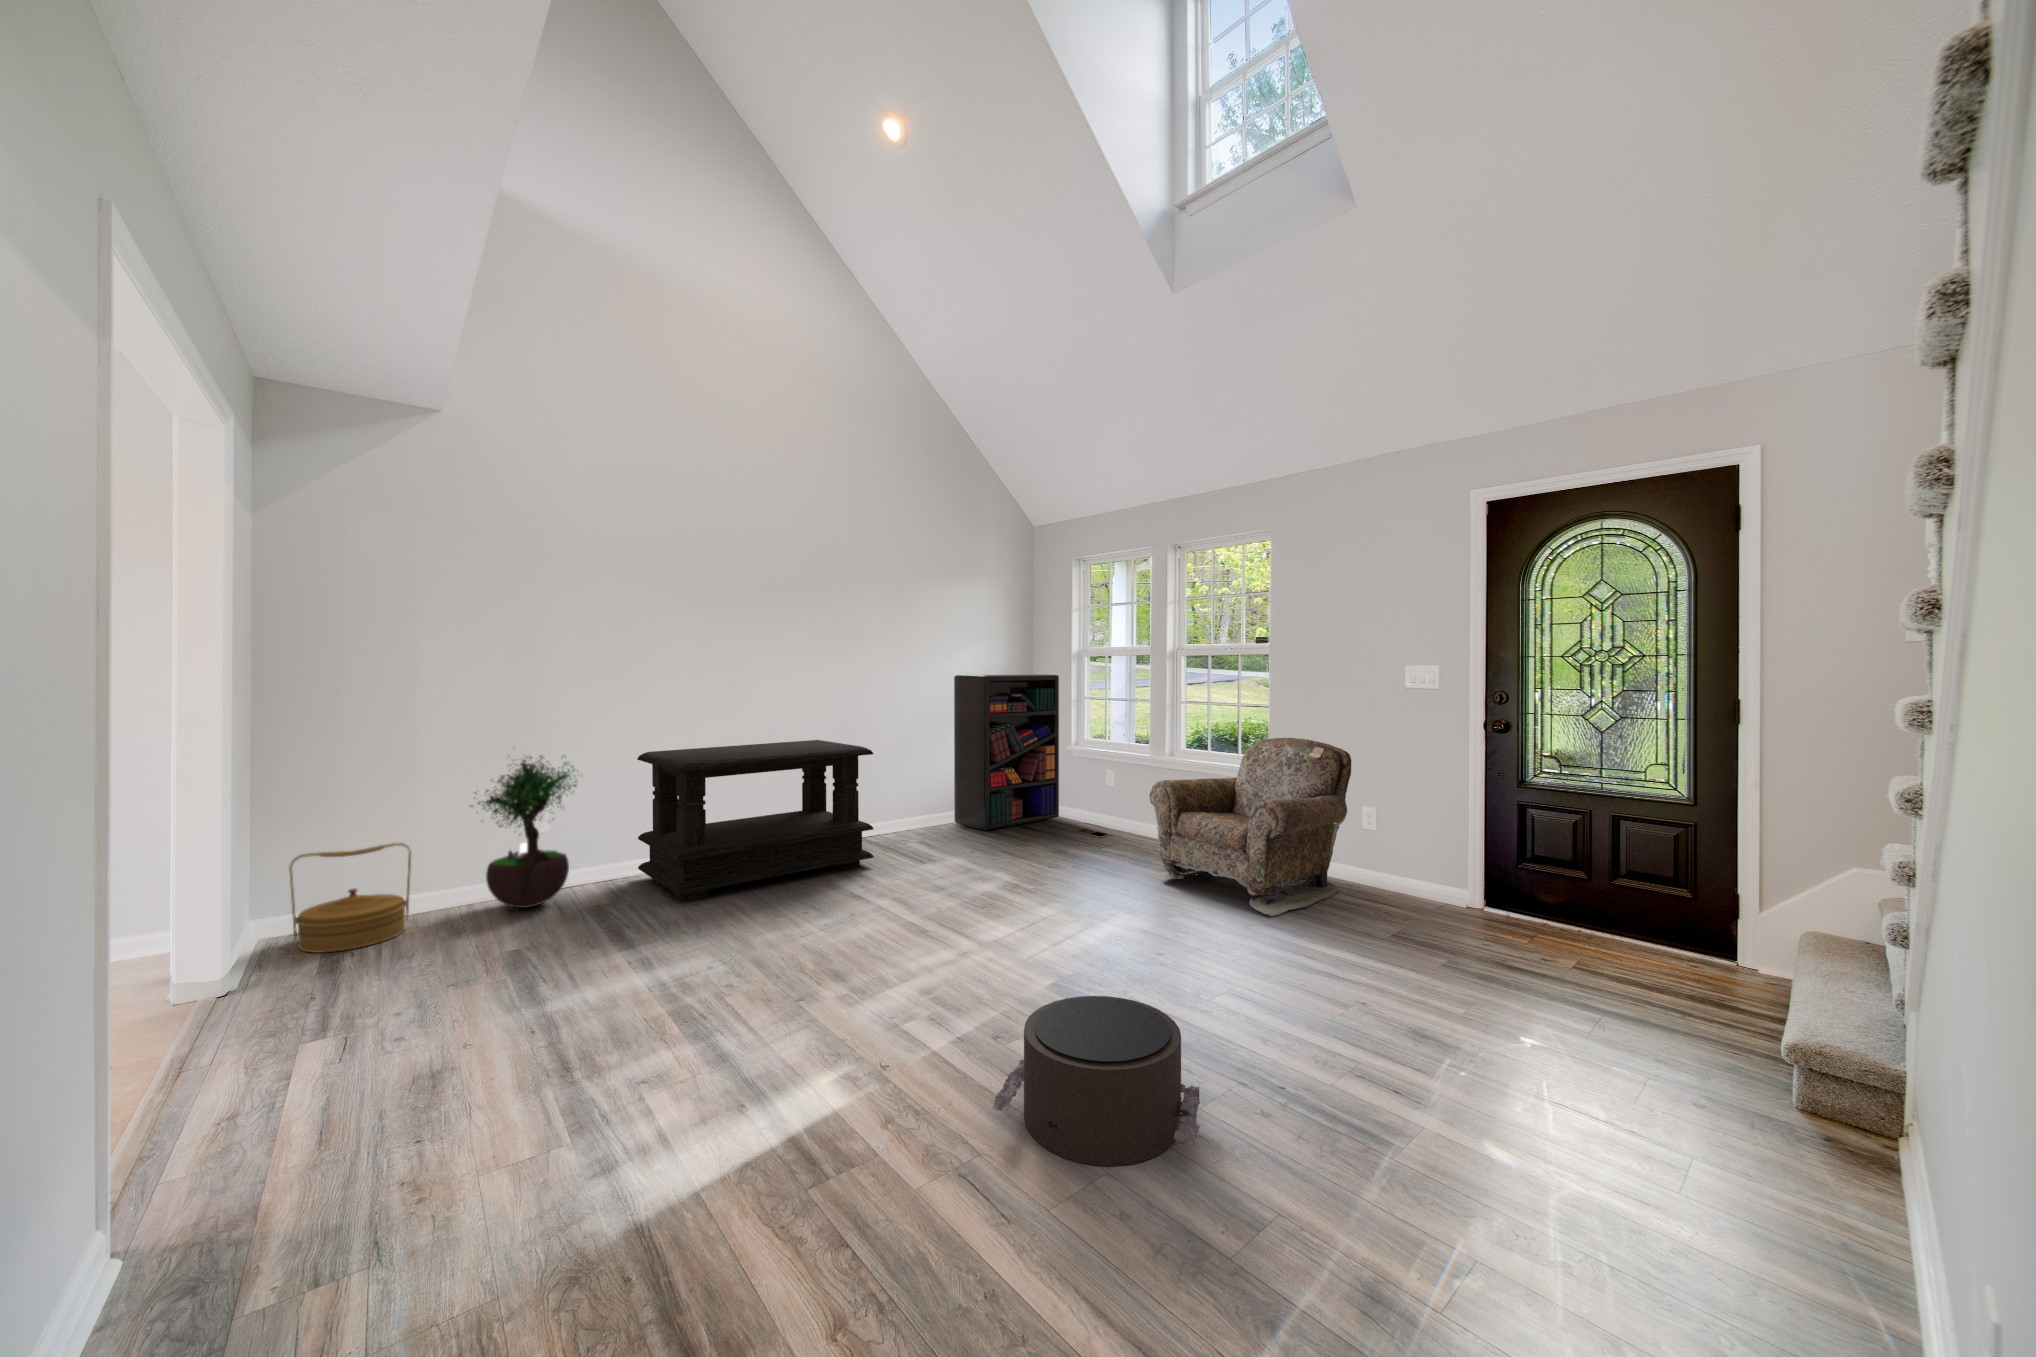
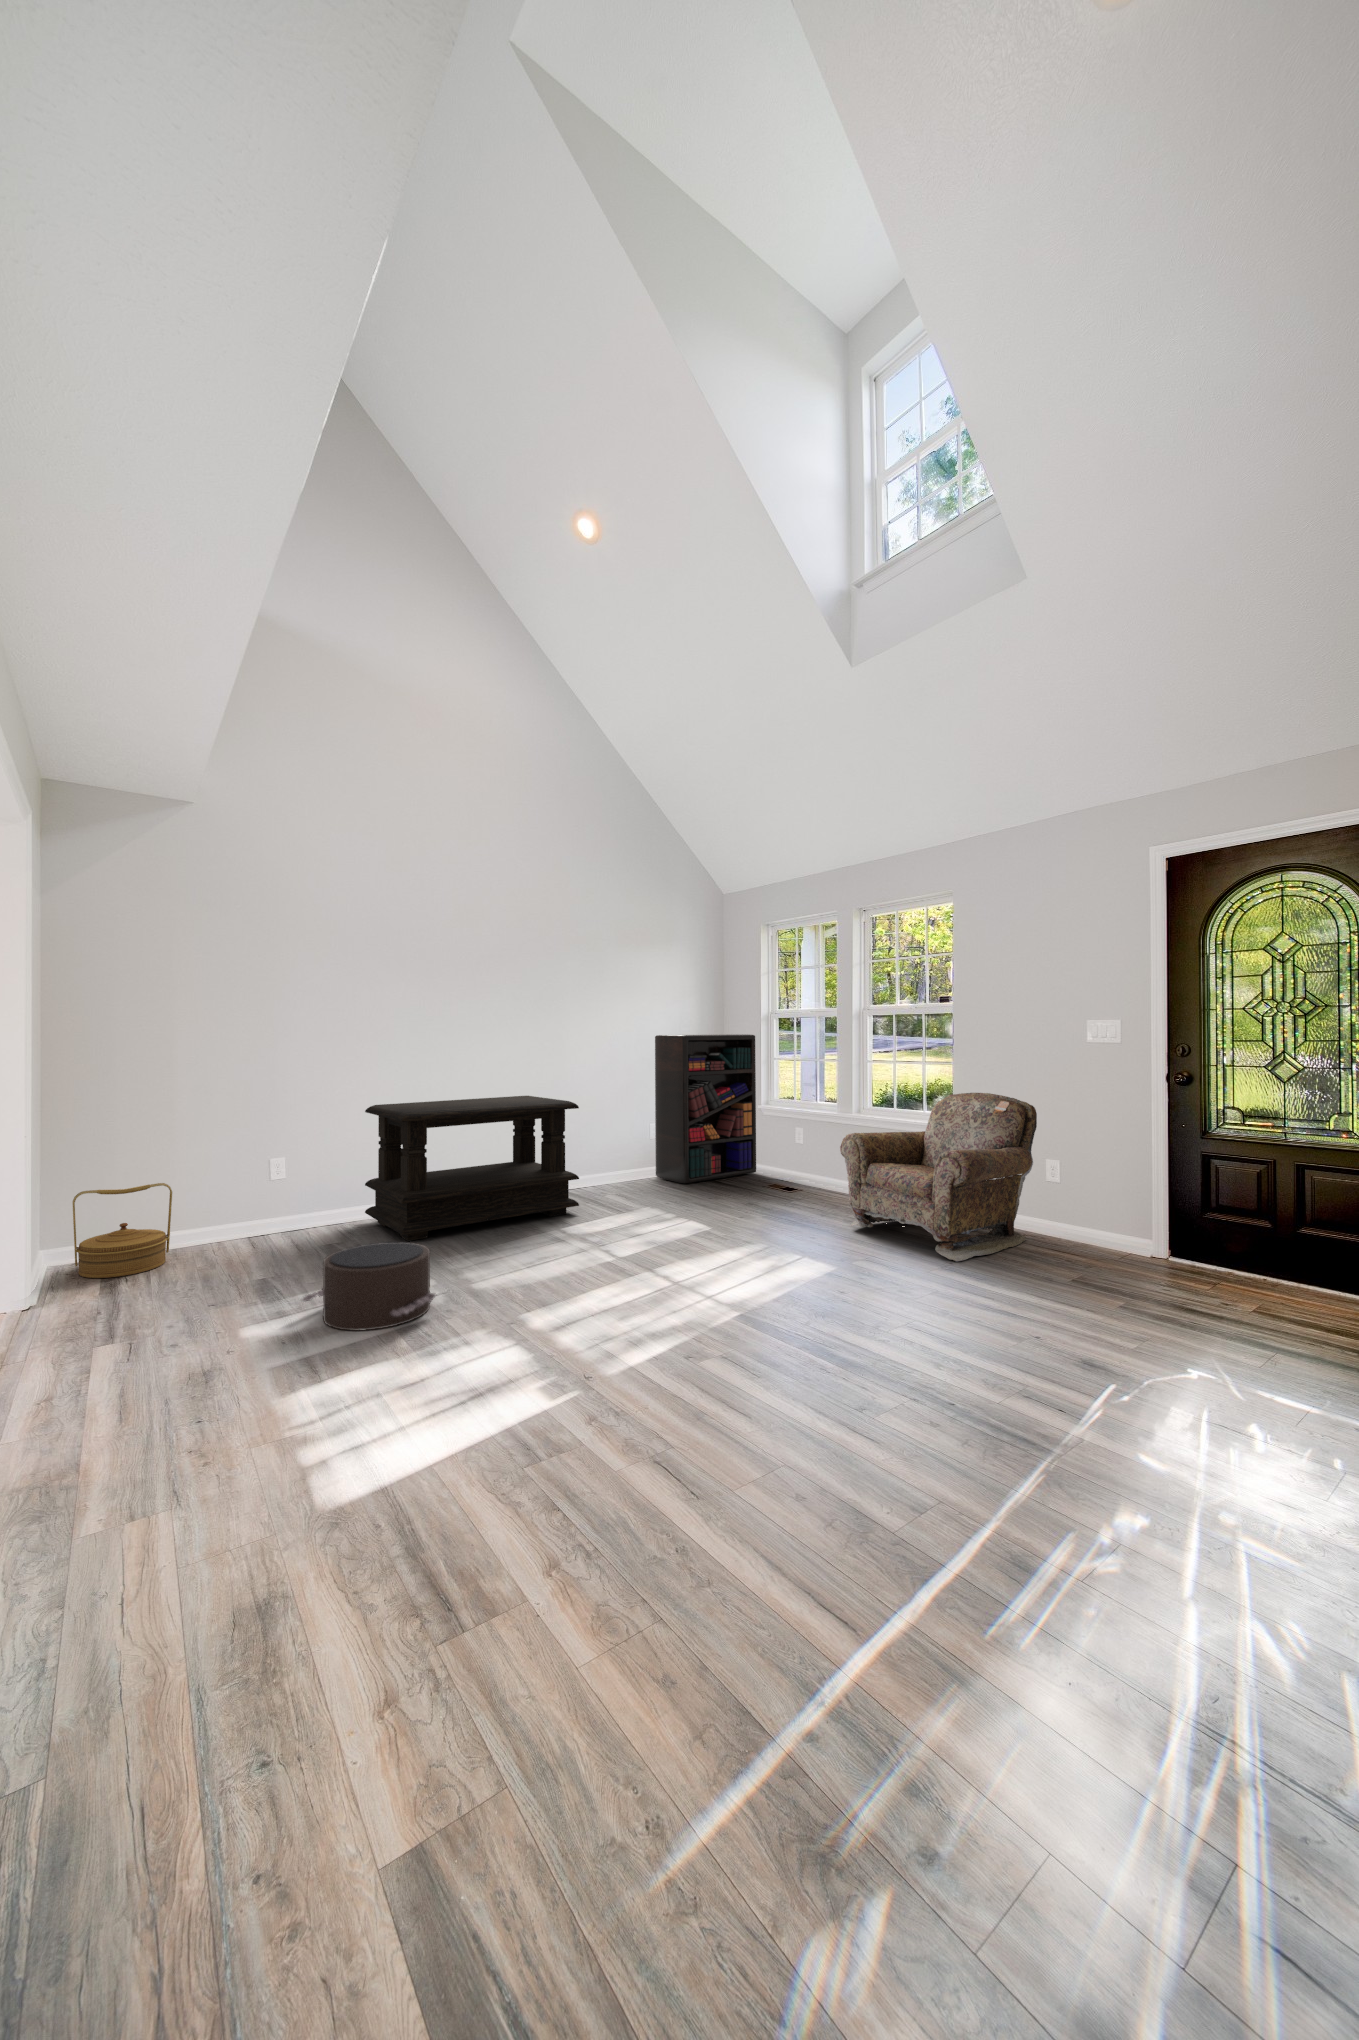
potted tree: present [474,755,577,908] -> none [222,1098,319,1245]
pouf: present [993,996,1200,1166] -> present [302,1242,436,1331]

